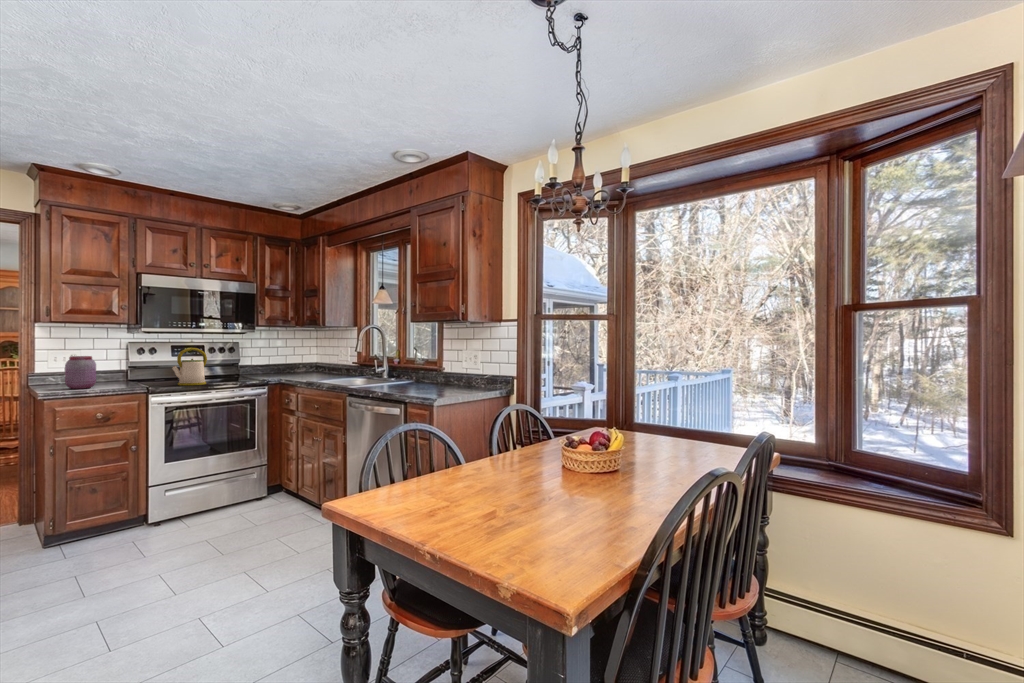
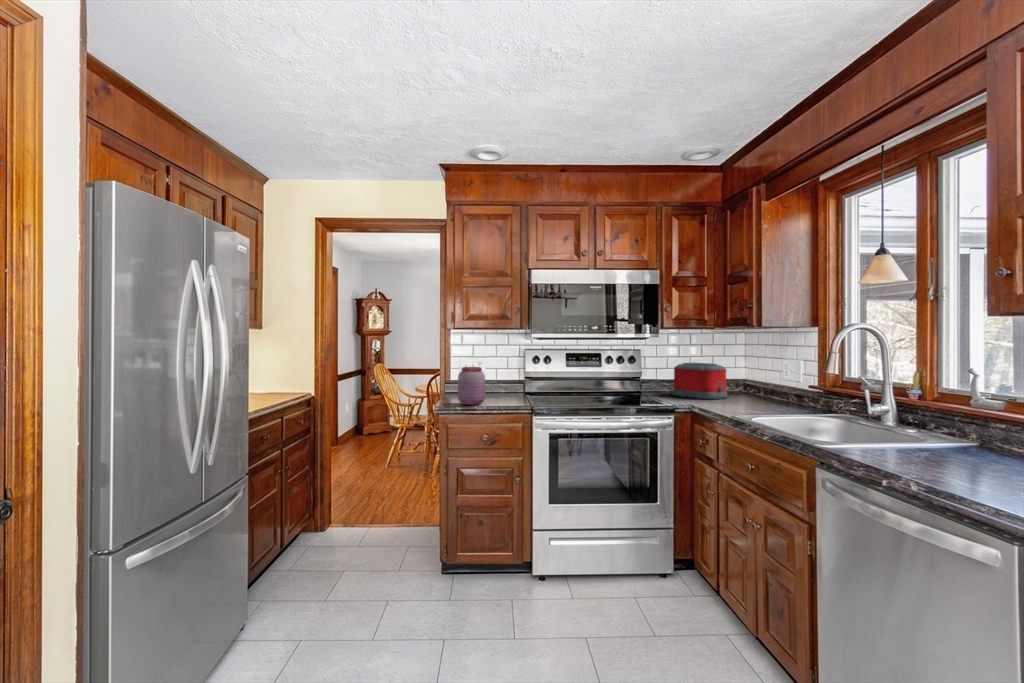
kettle: present [172,348,207,386] -> none [558,359,598,410]
toaster: none [265,351,304,375] -> present [673,363,727,399]

